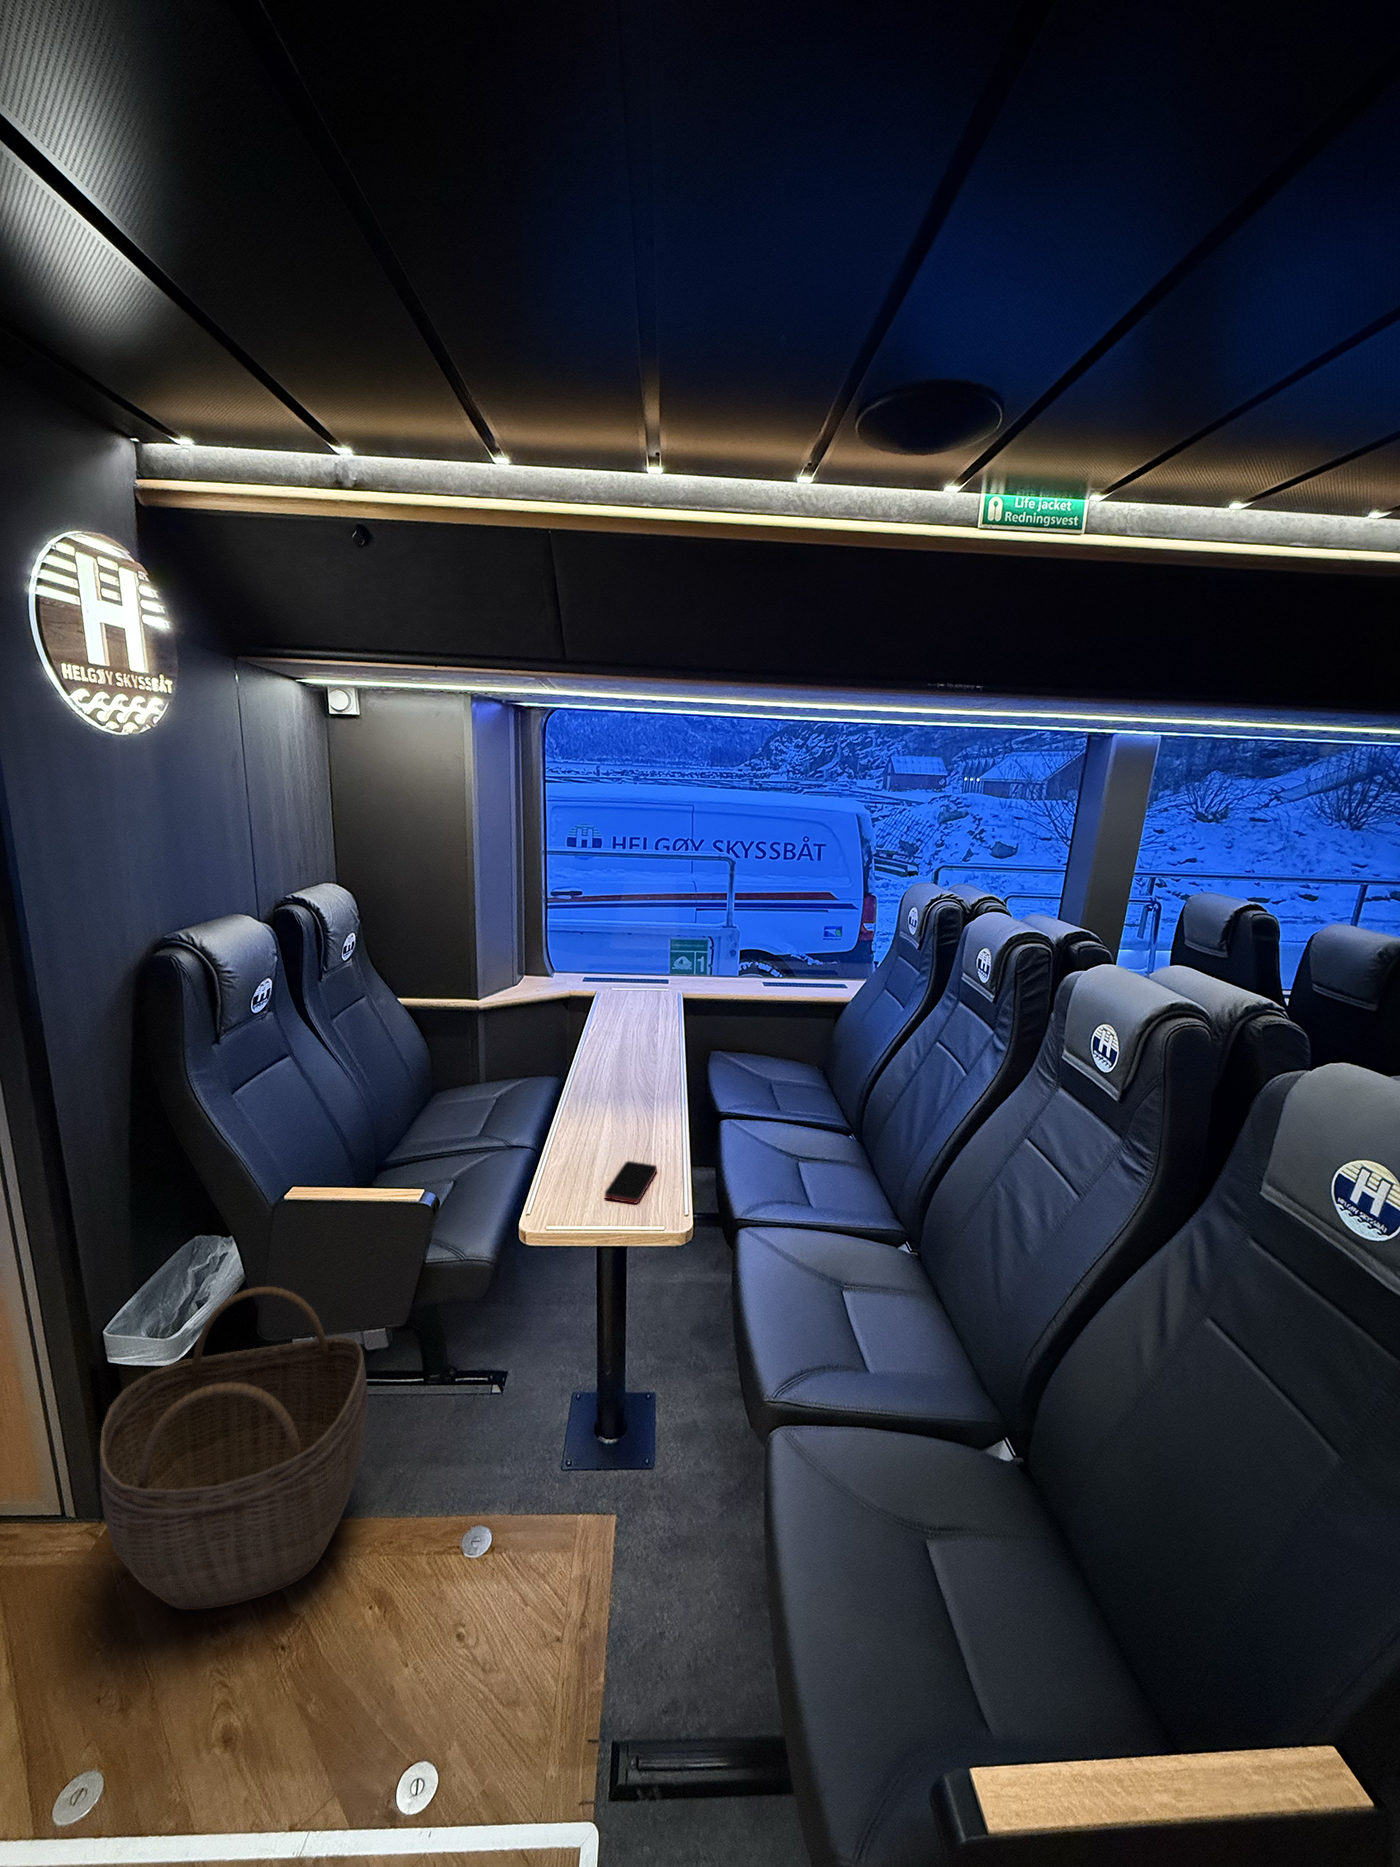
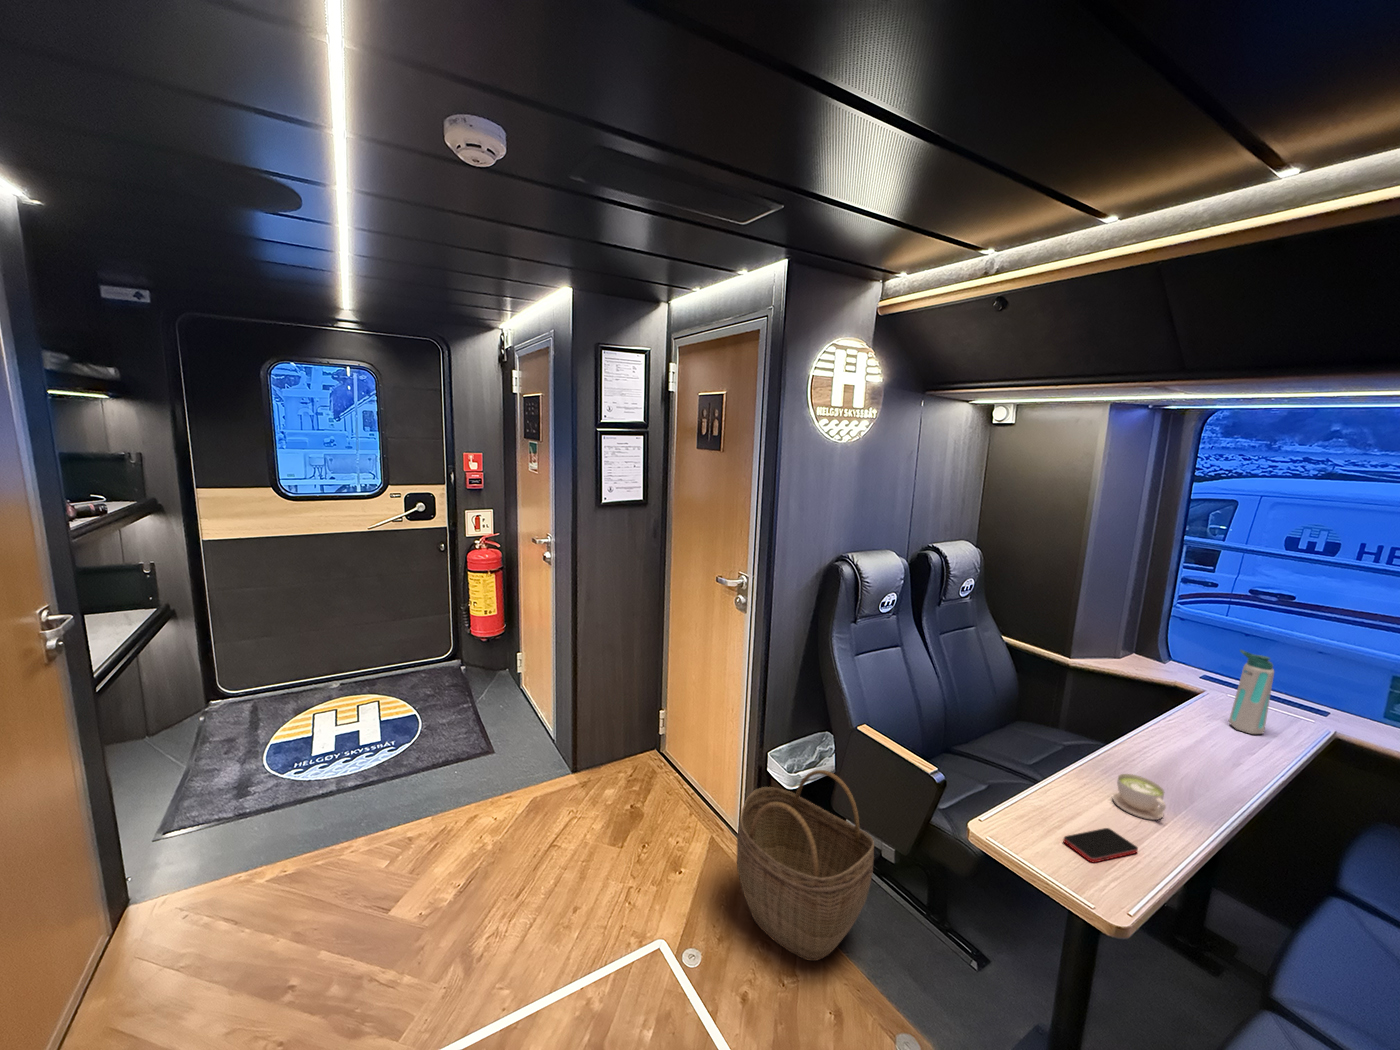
water bottle: none [626,946,651,1020] -> present [1229,650,1274,734]
coffee cup: none [606,1096,653,1137] -> present [1113,774,1166,820]

